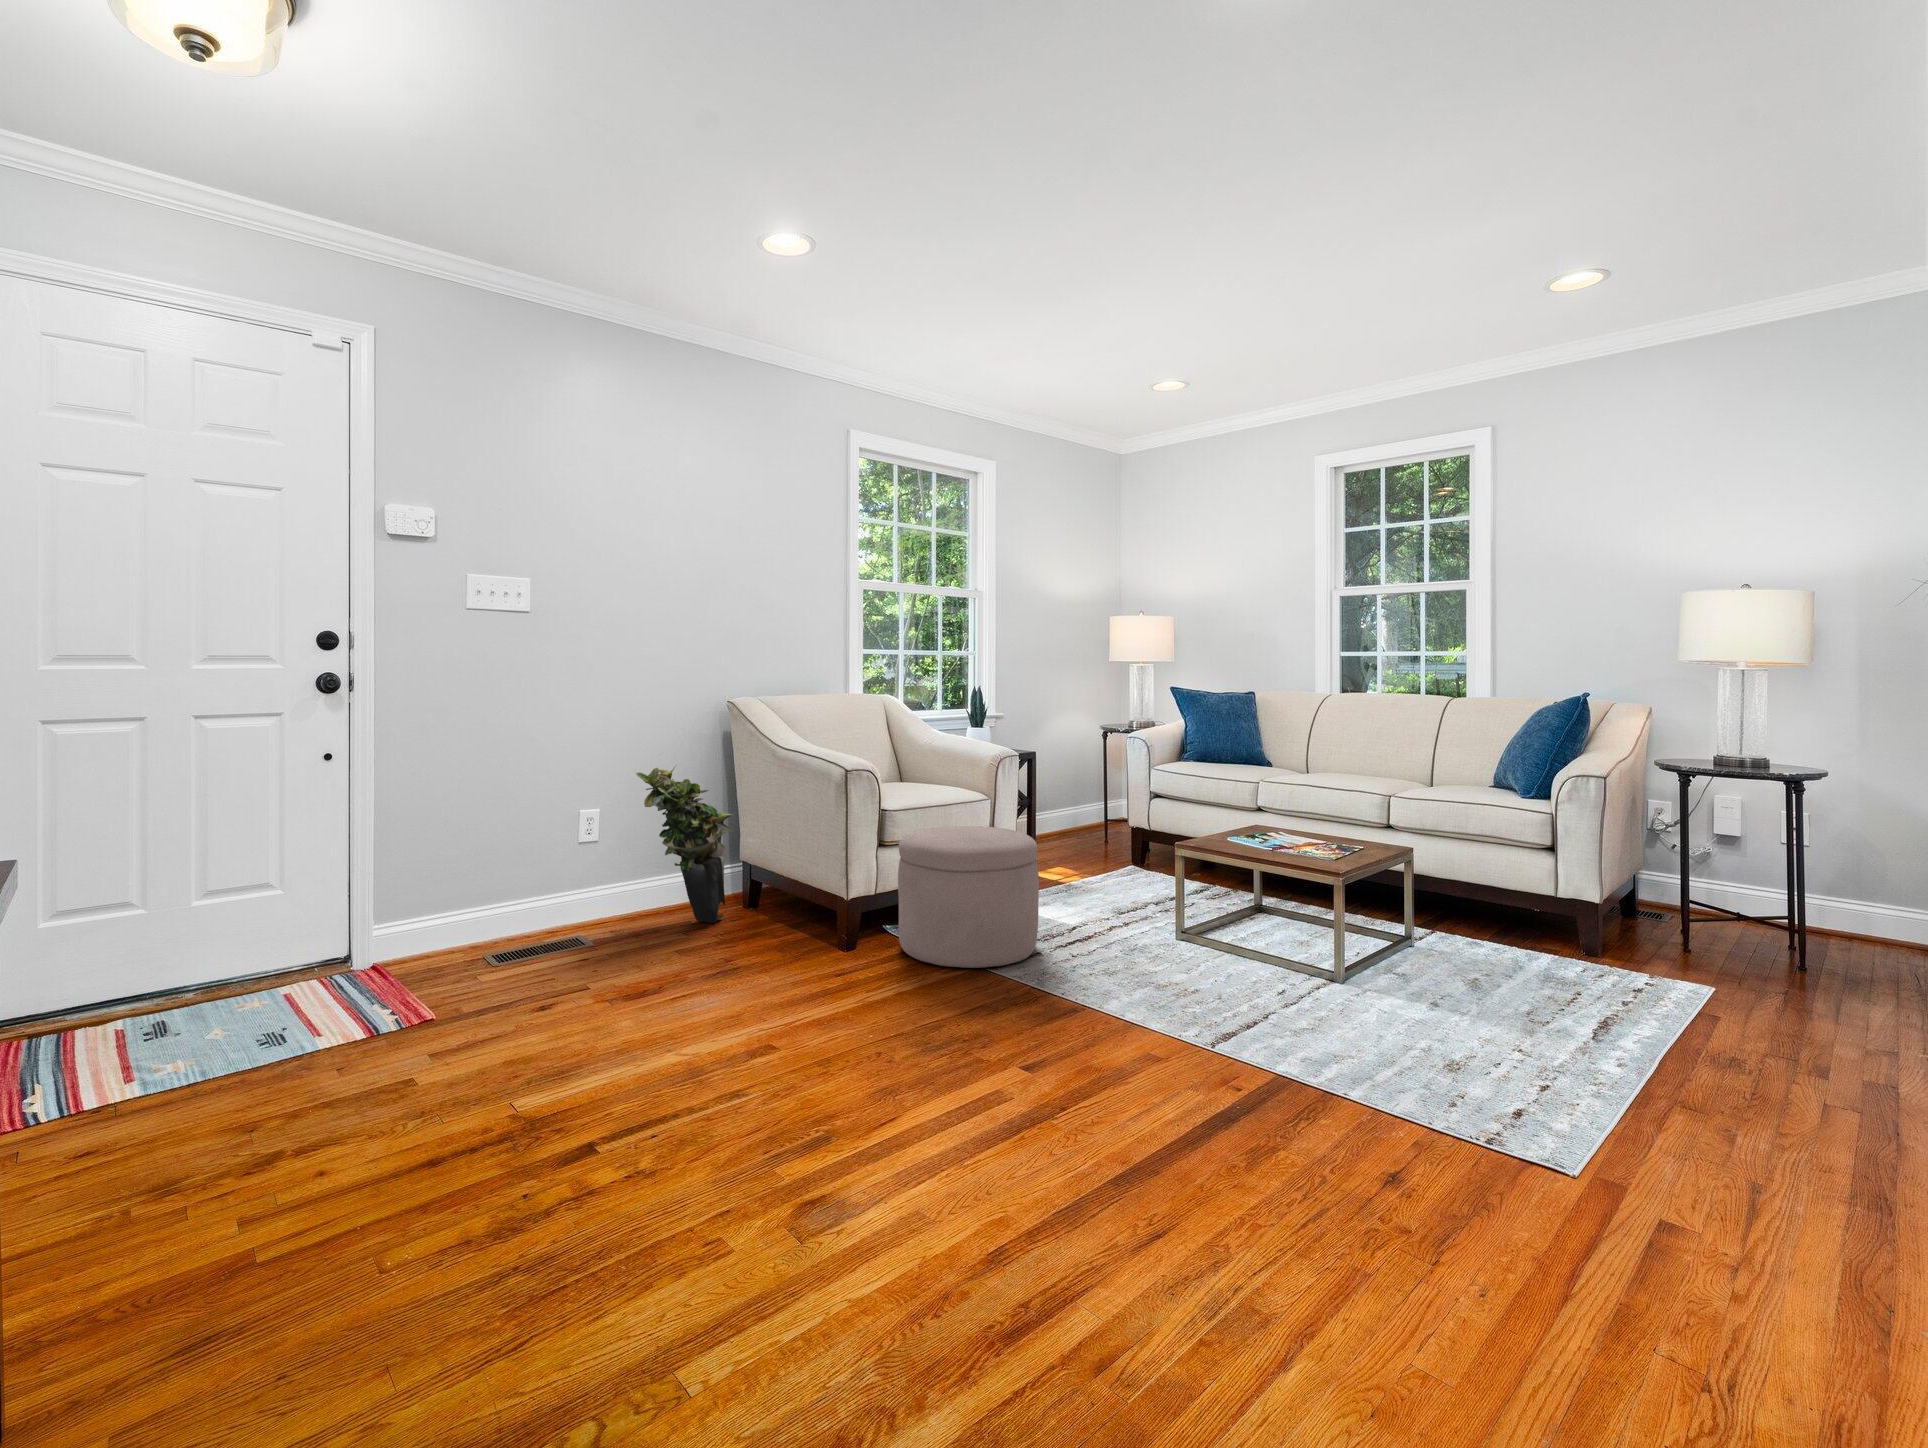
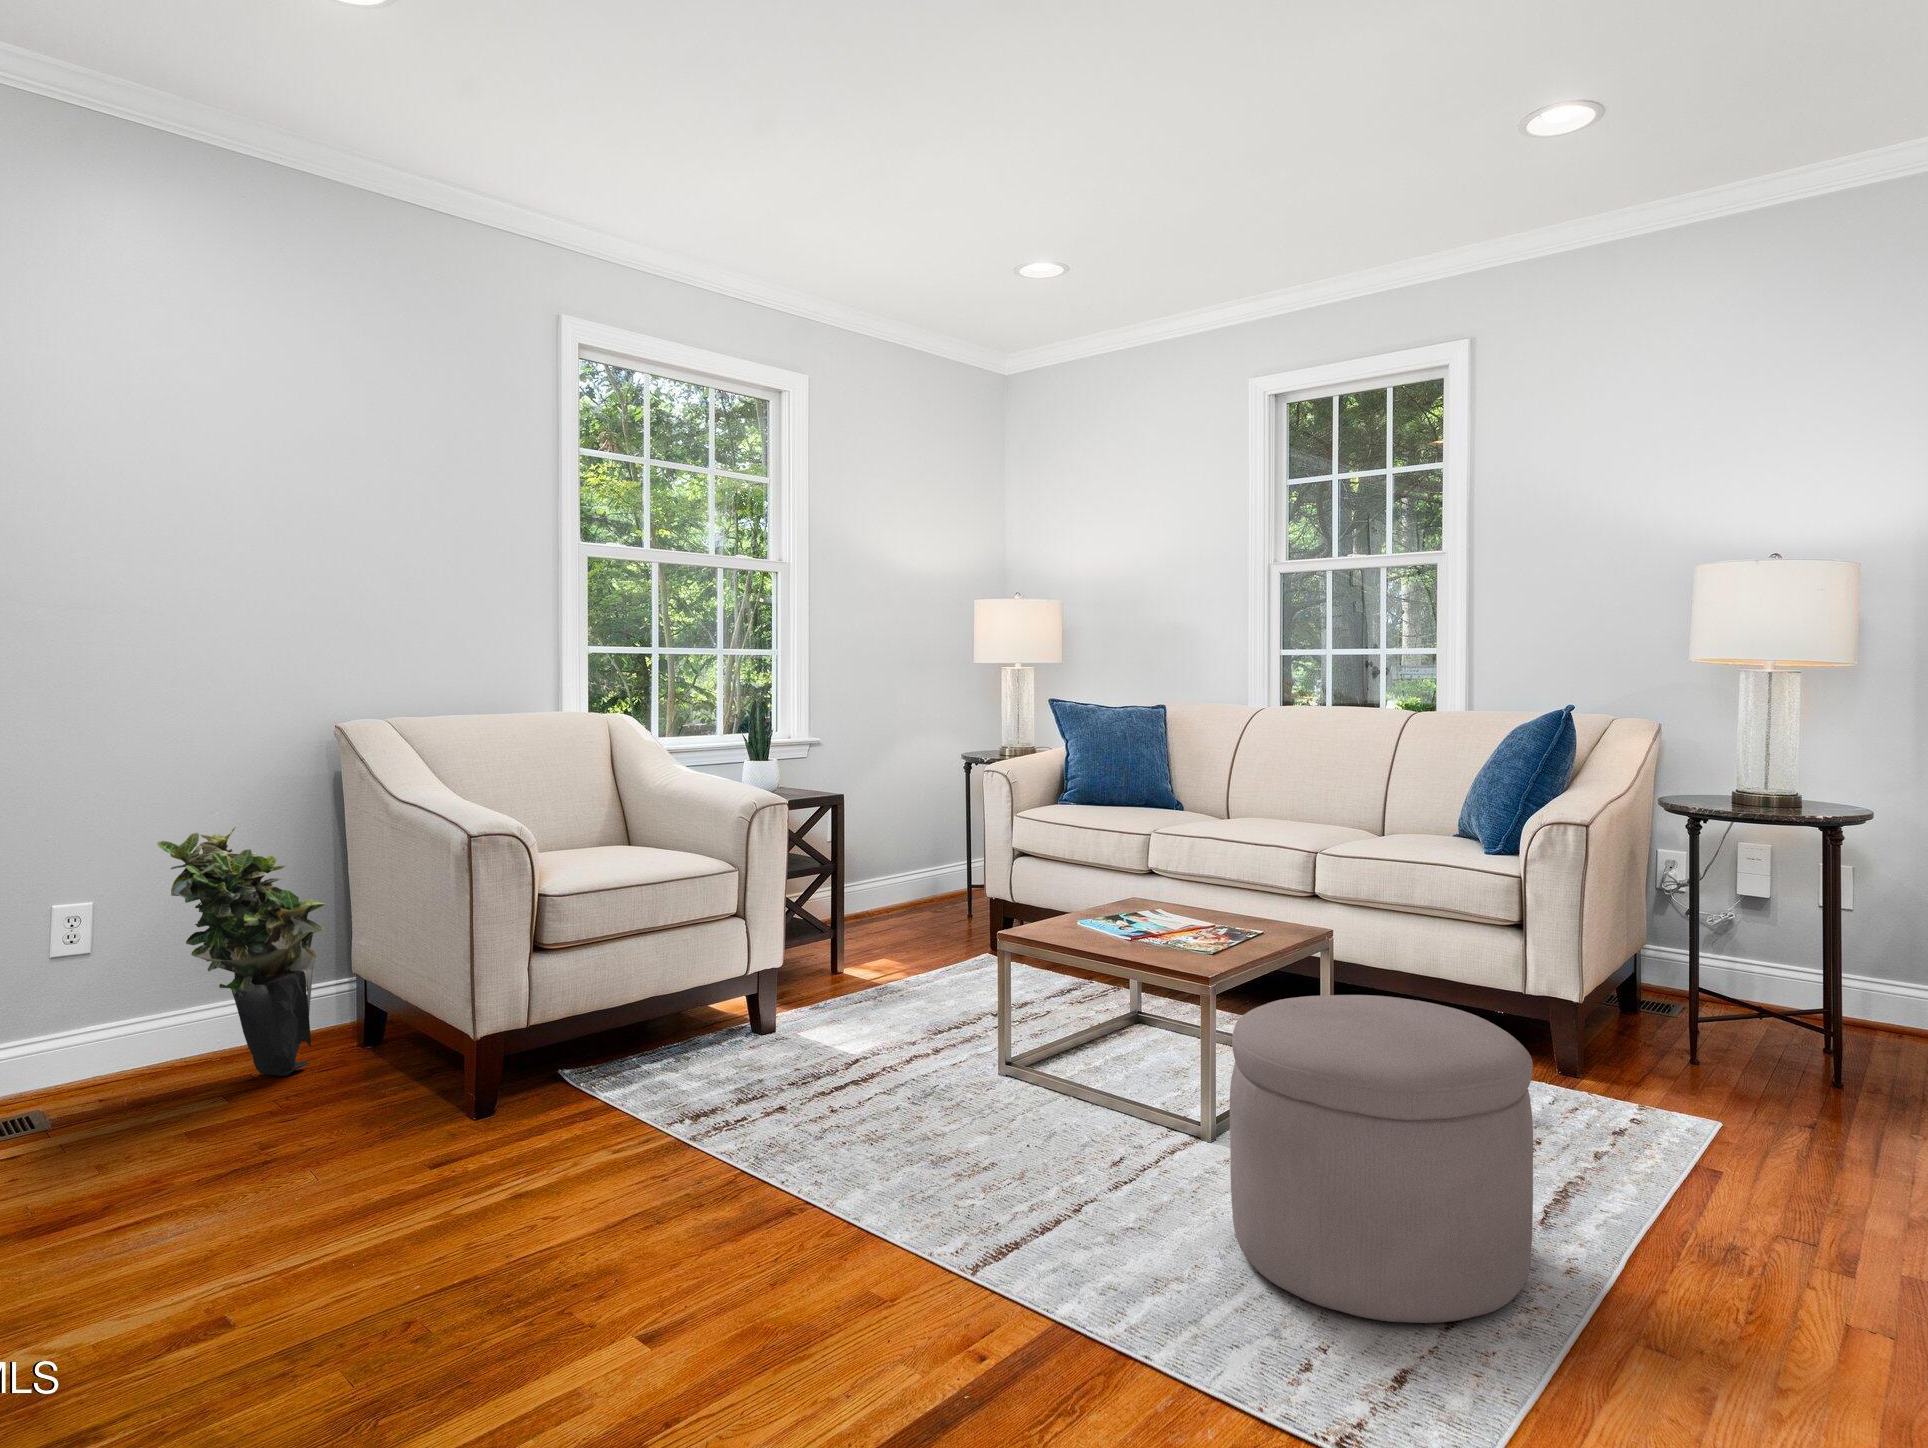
ottoman: present [898,826,1039,968] -> present [1230,995,1533,1323]

